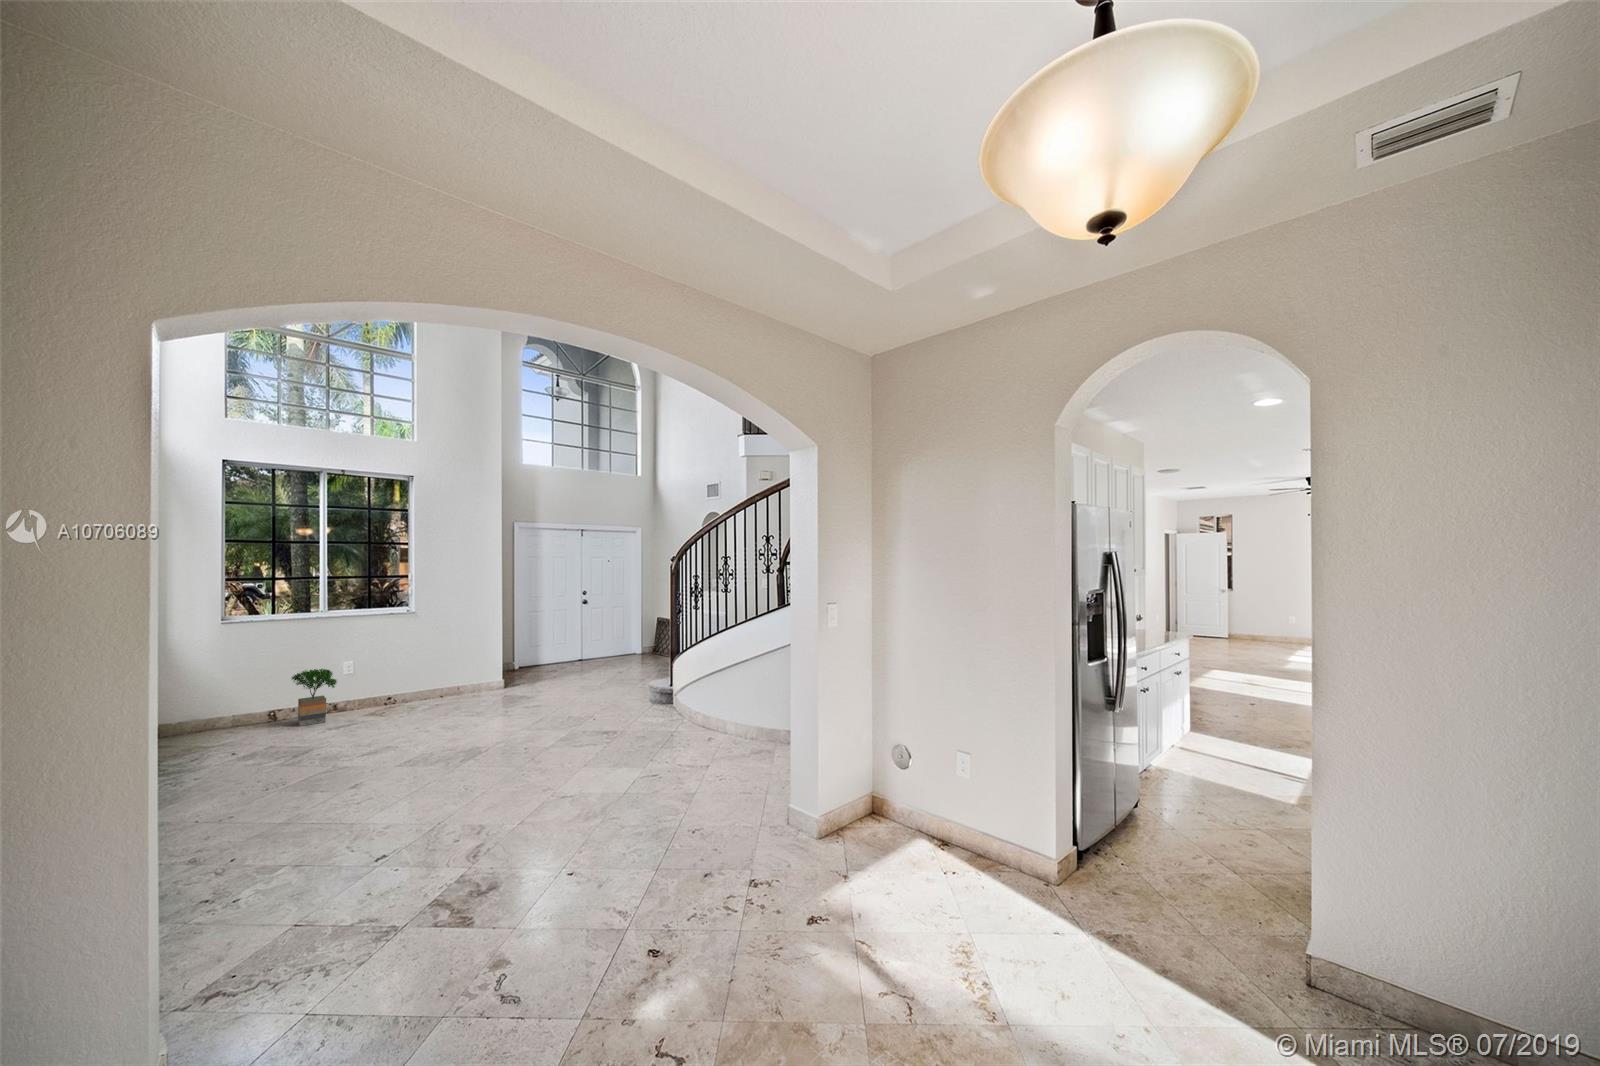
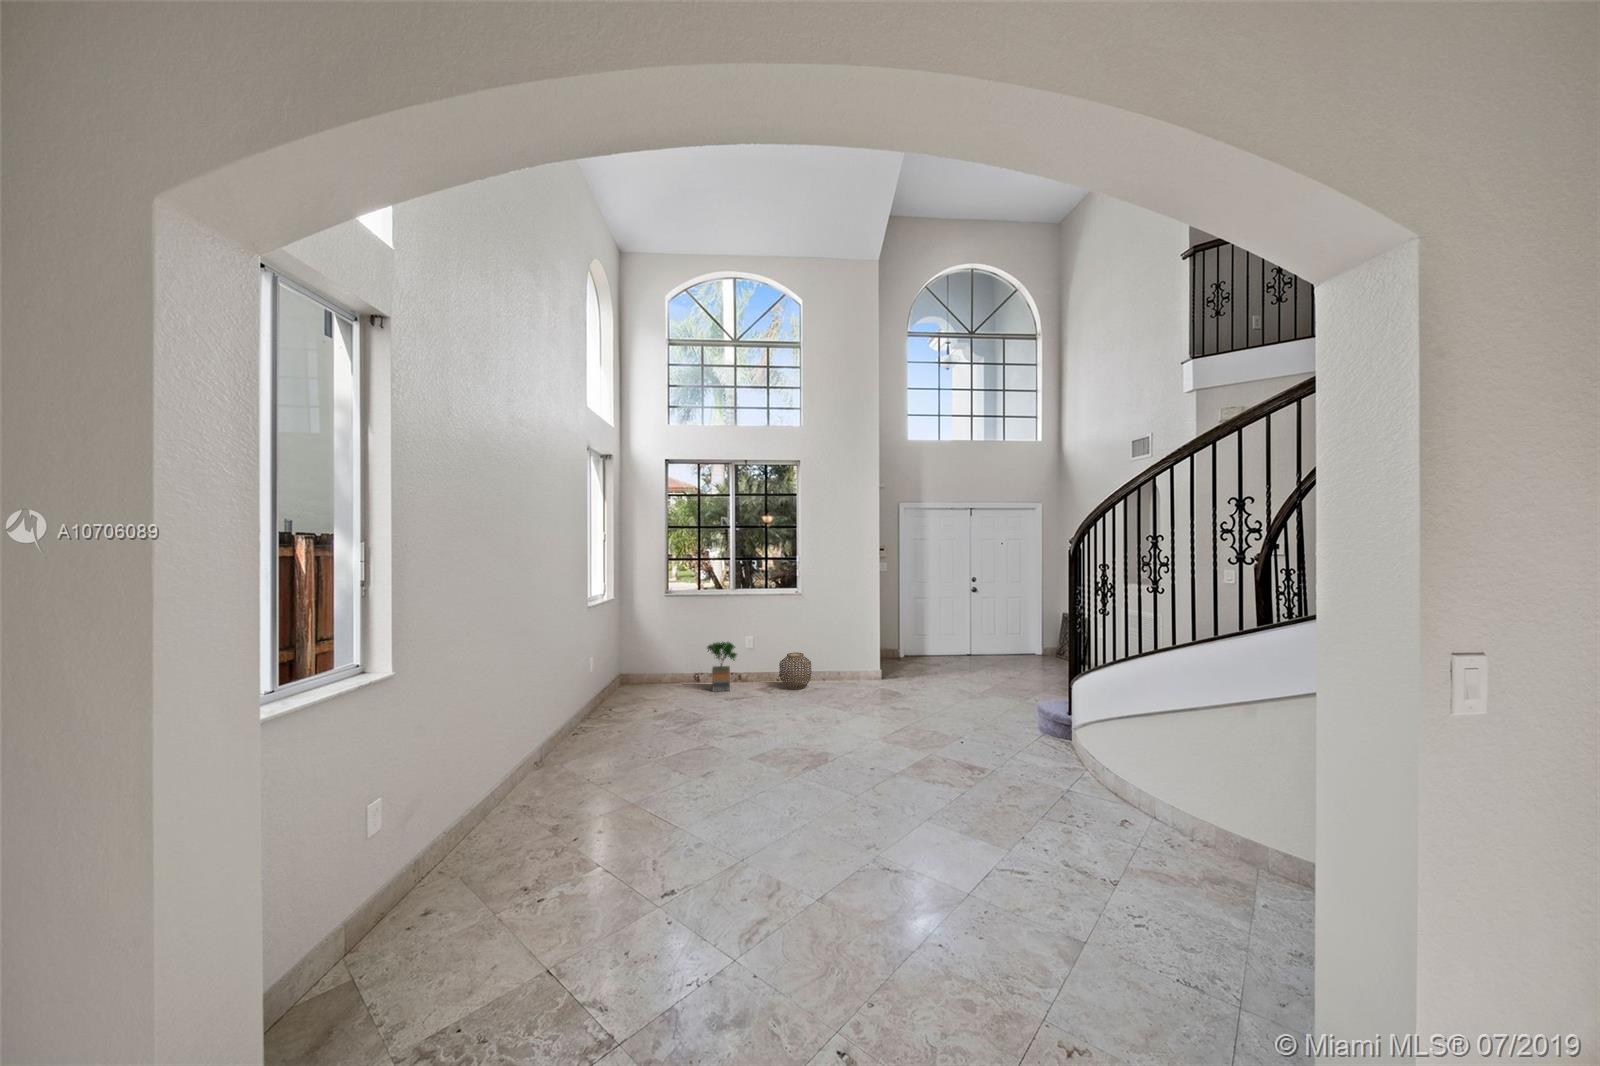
woven basket: none [391,672,431,710] -> present [779,653,811,689]

